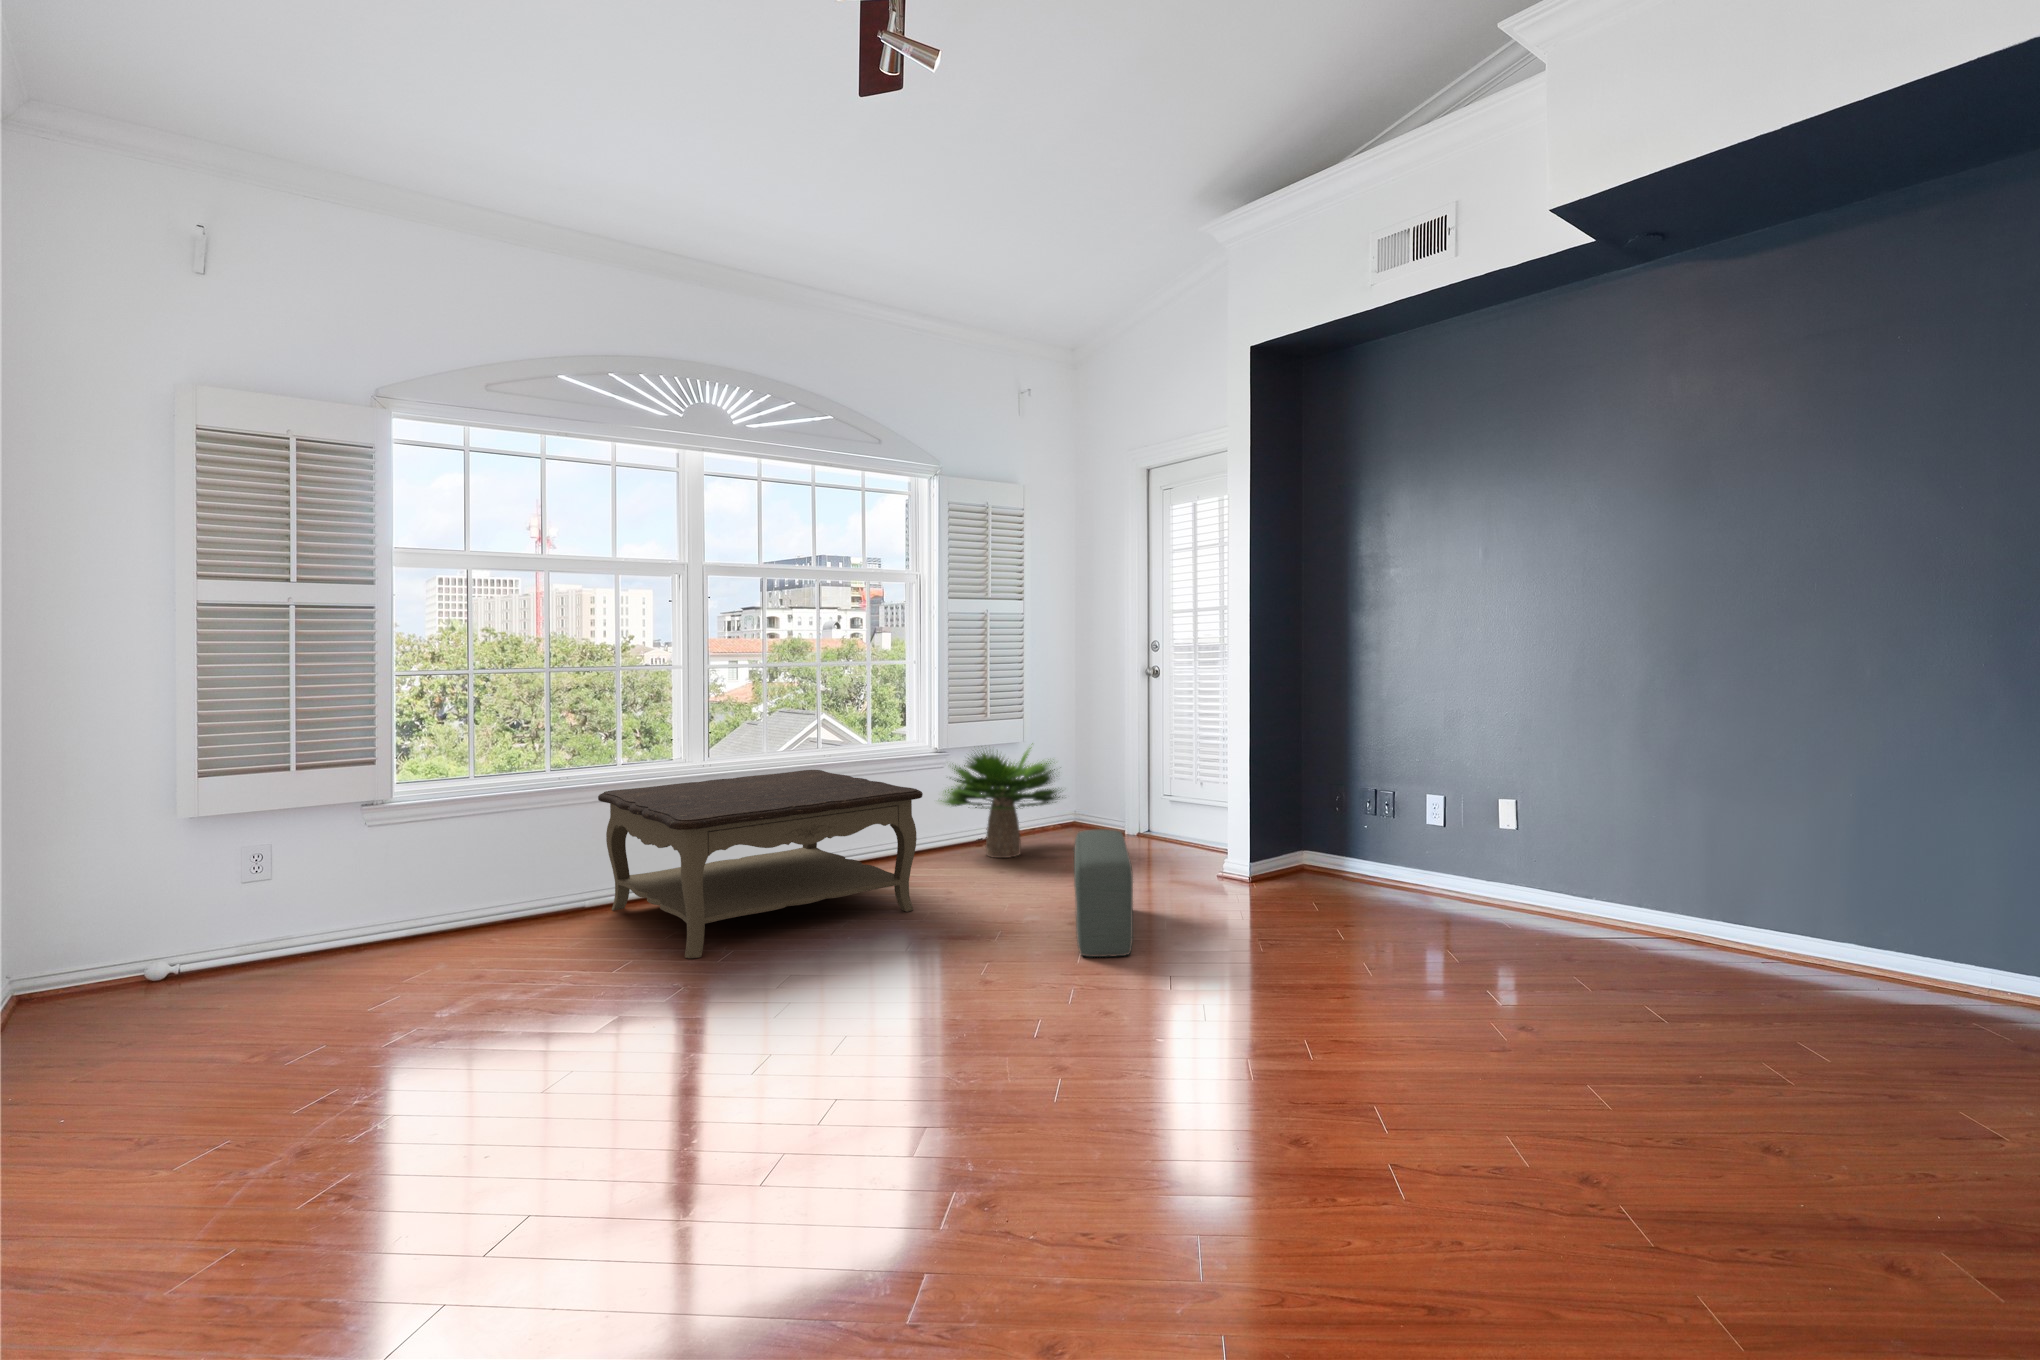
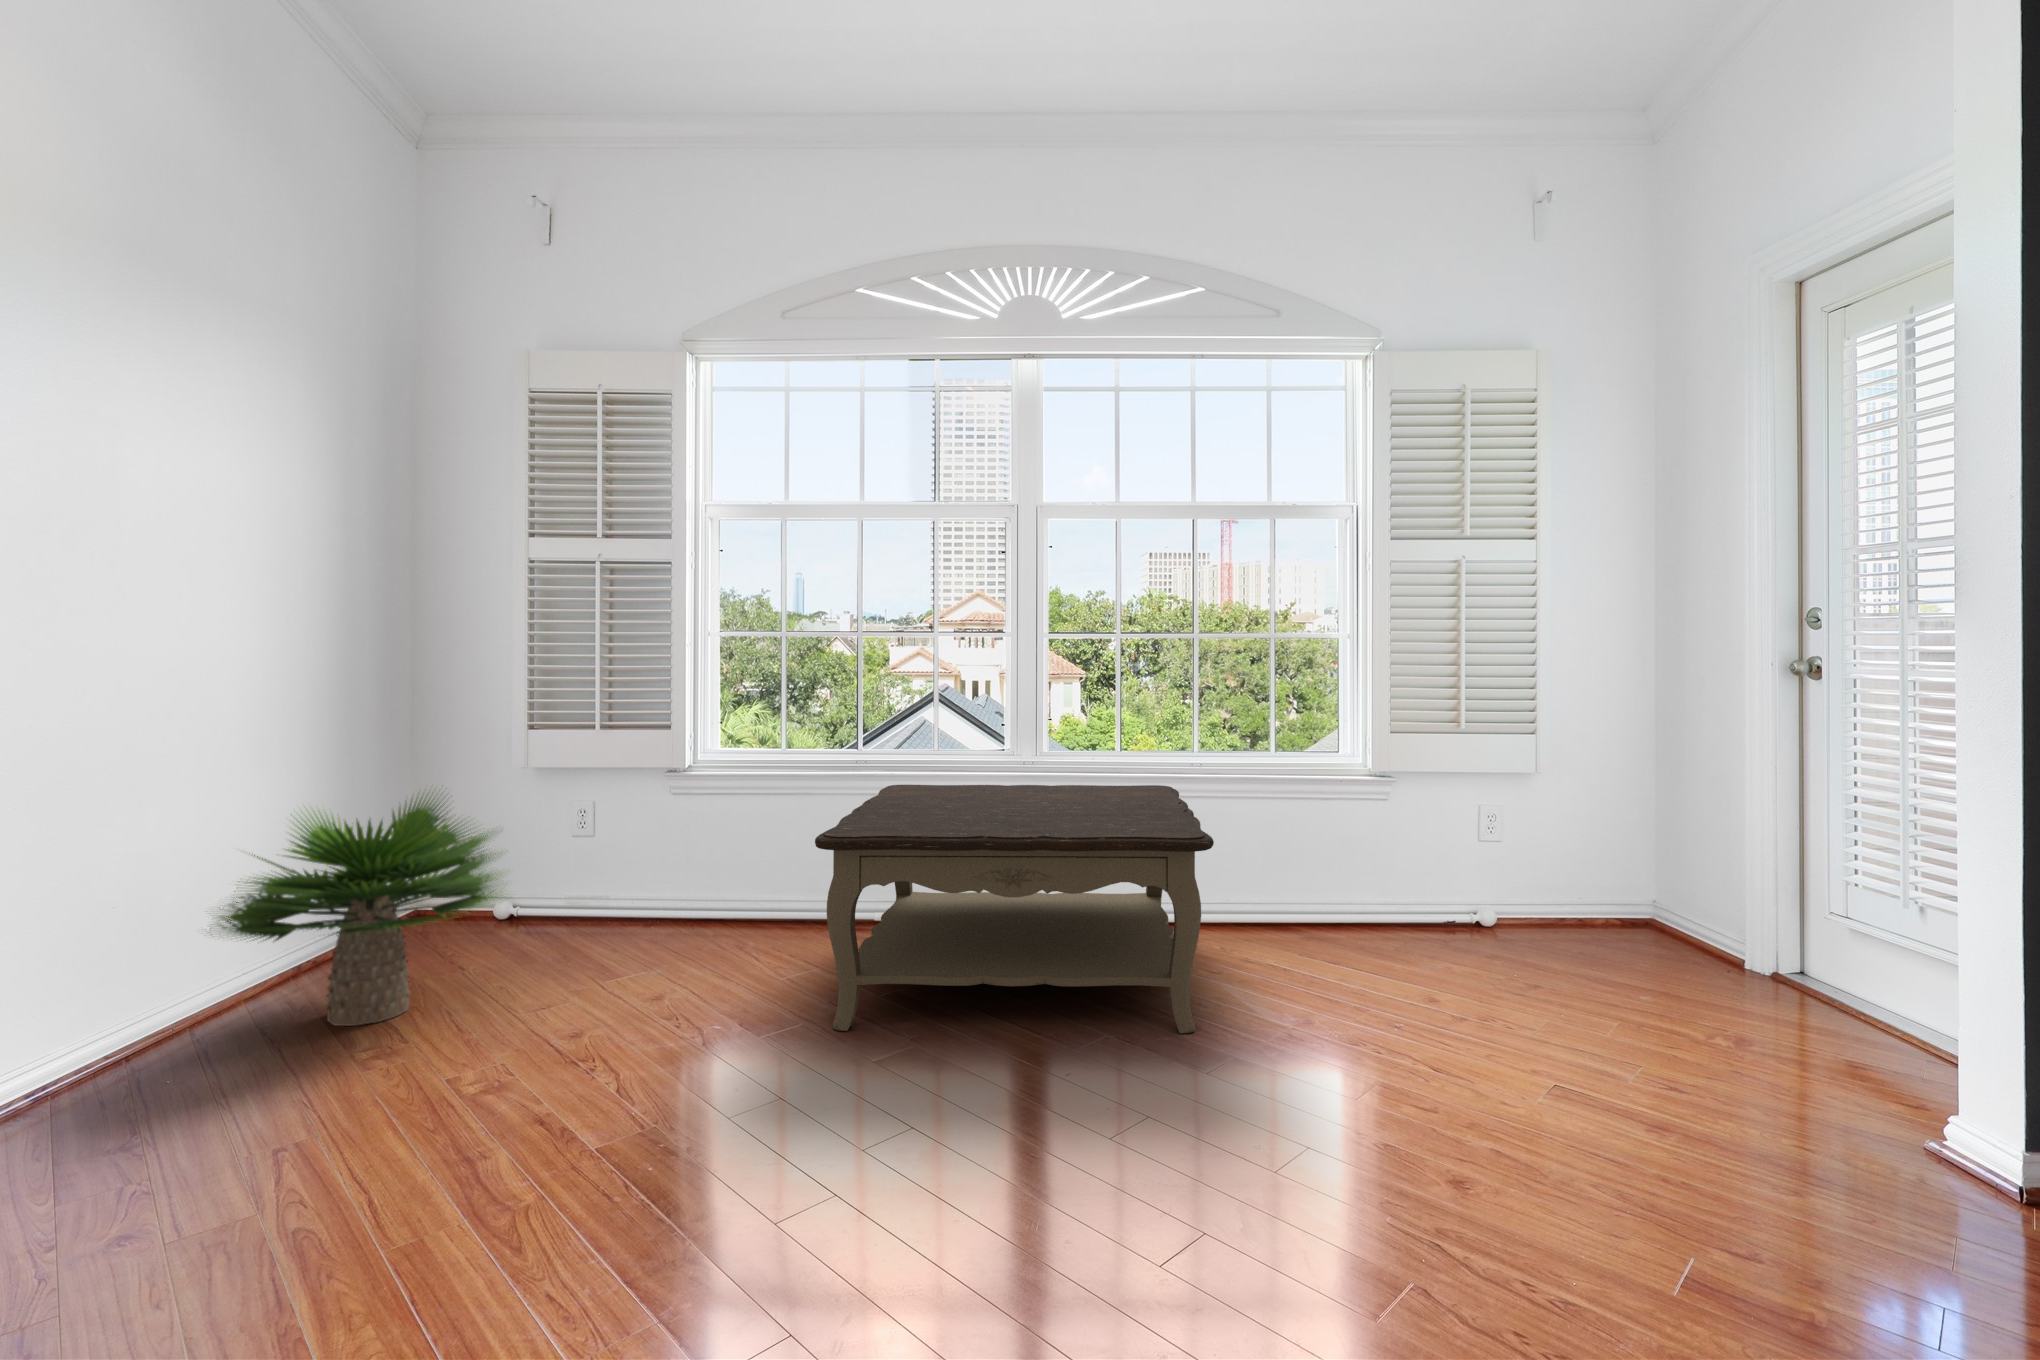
potted plant: present [941,743,1063,858] -> present [212,792,502,1026]
pouf: present [1074,829,1133,957] -> none [1326,966,1561,1300]

